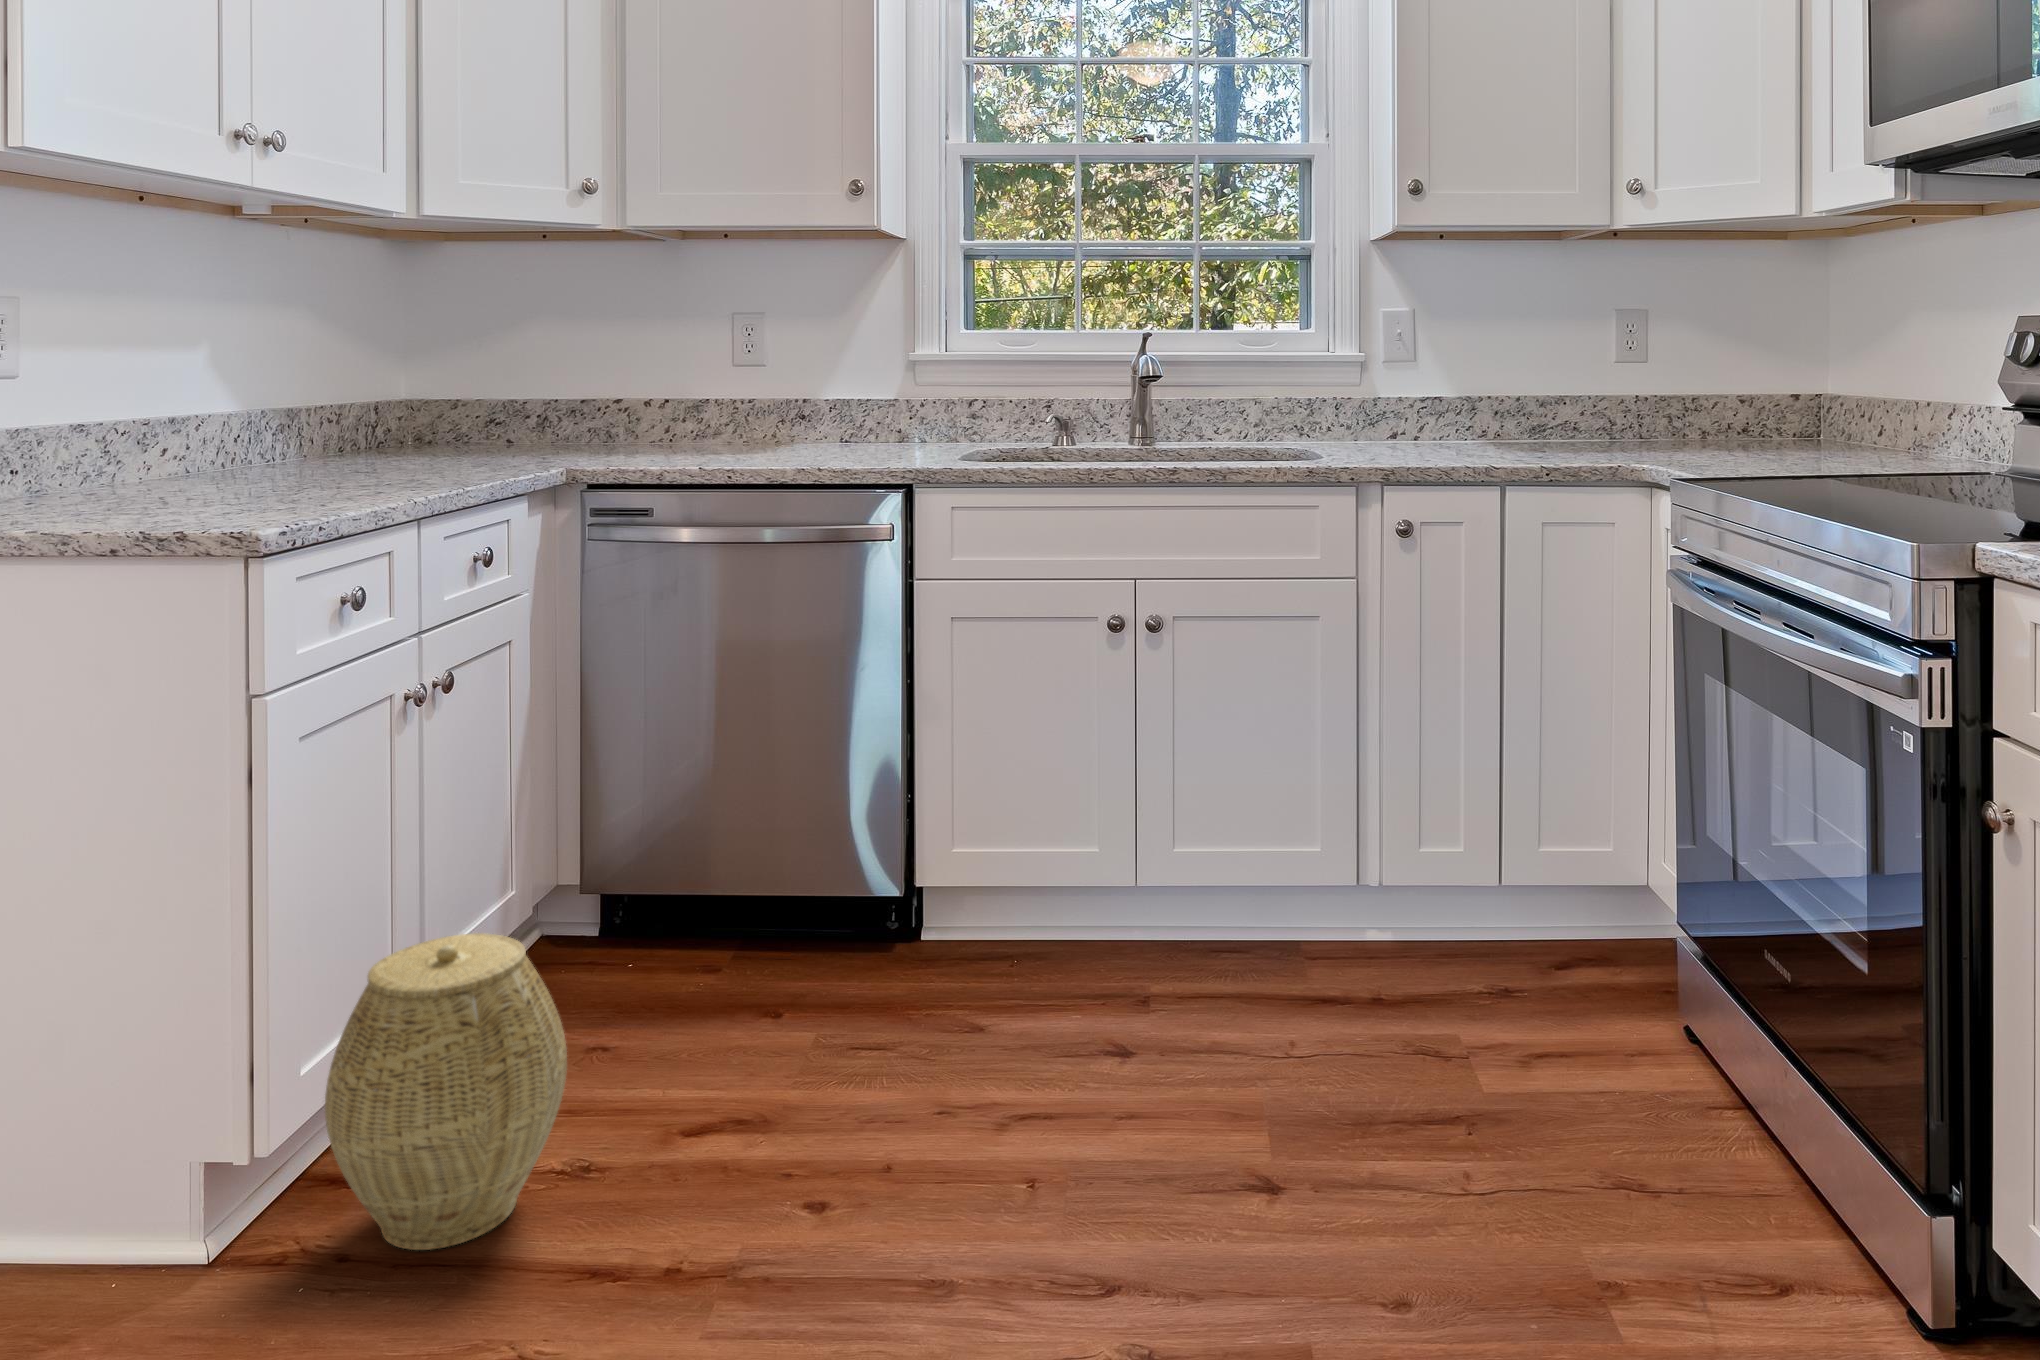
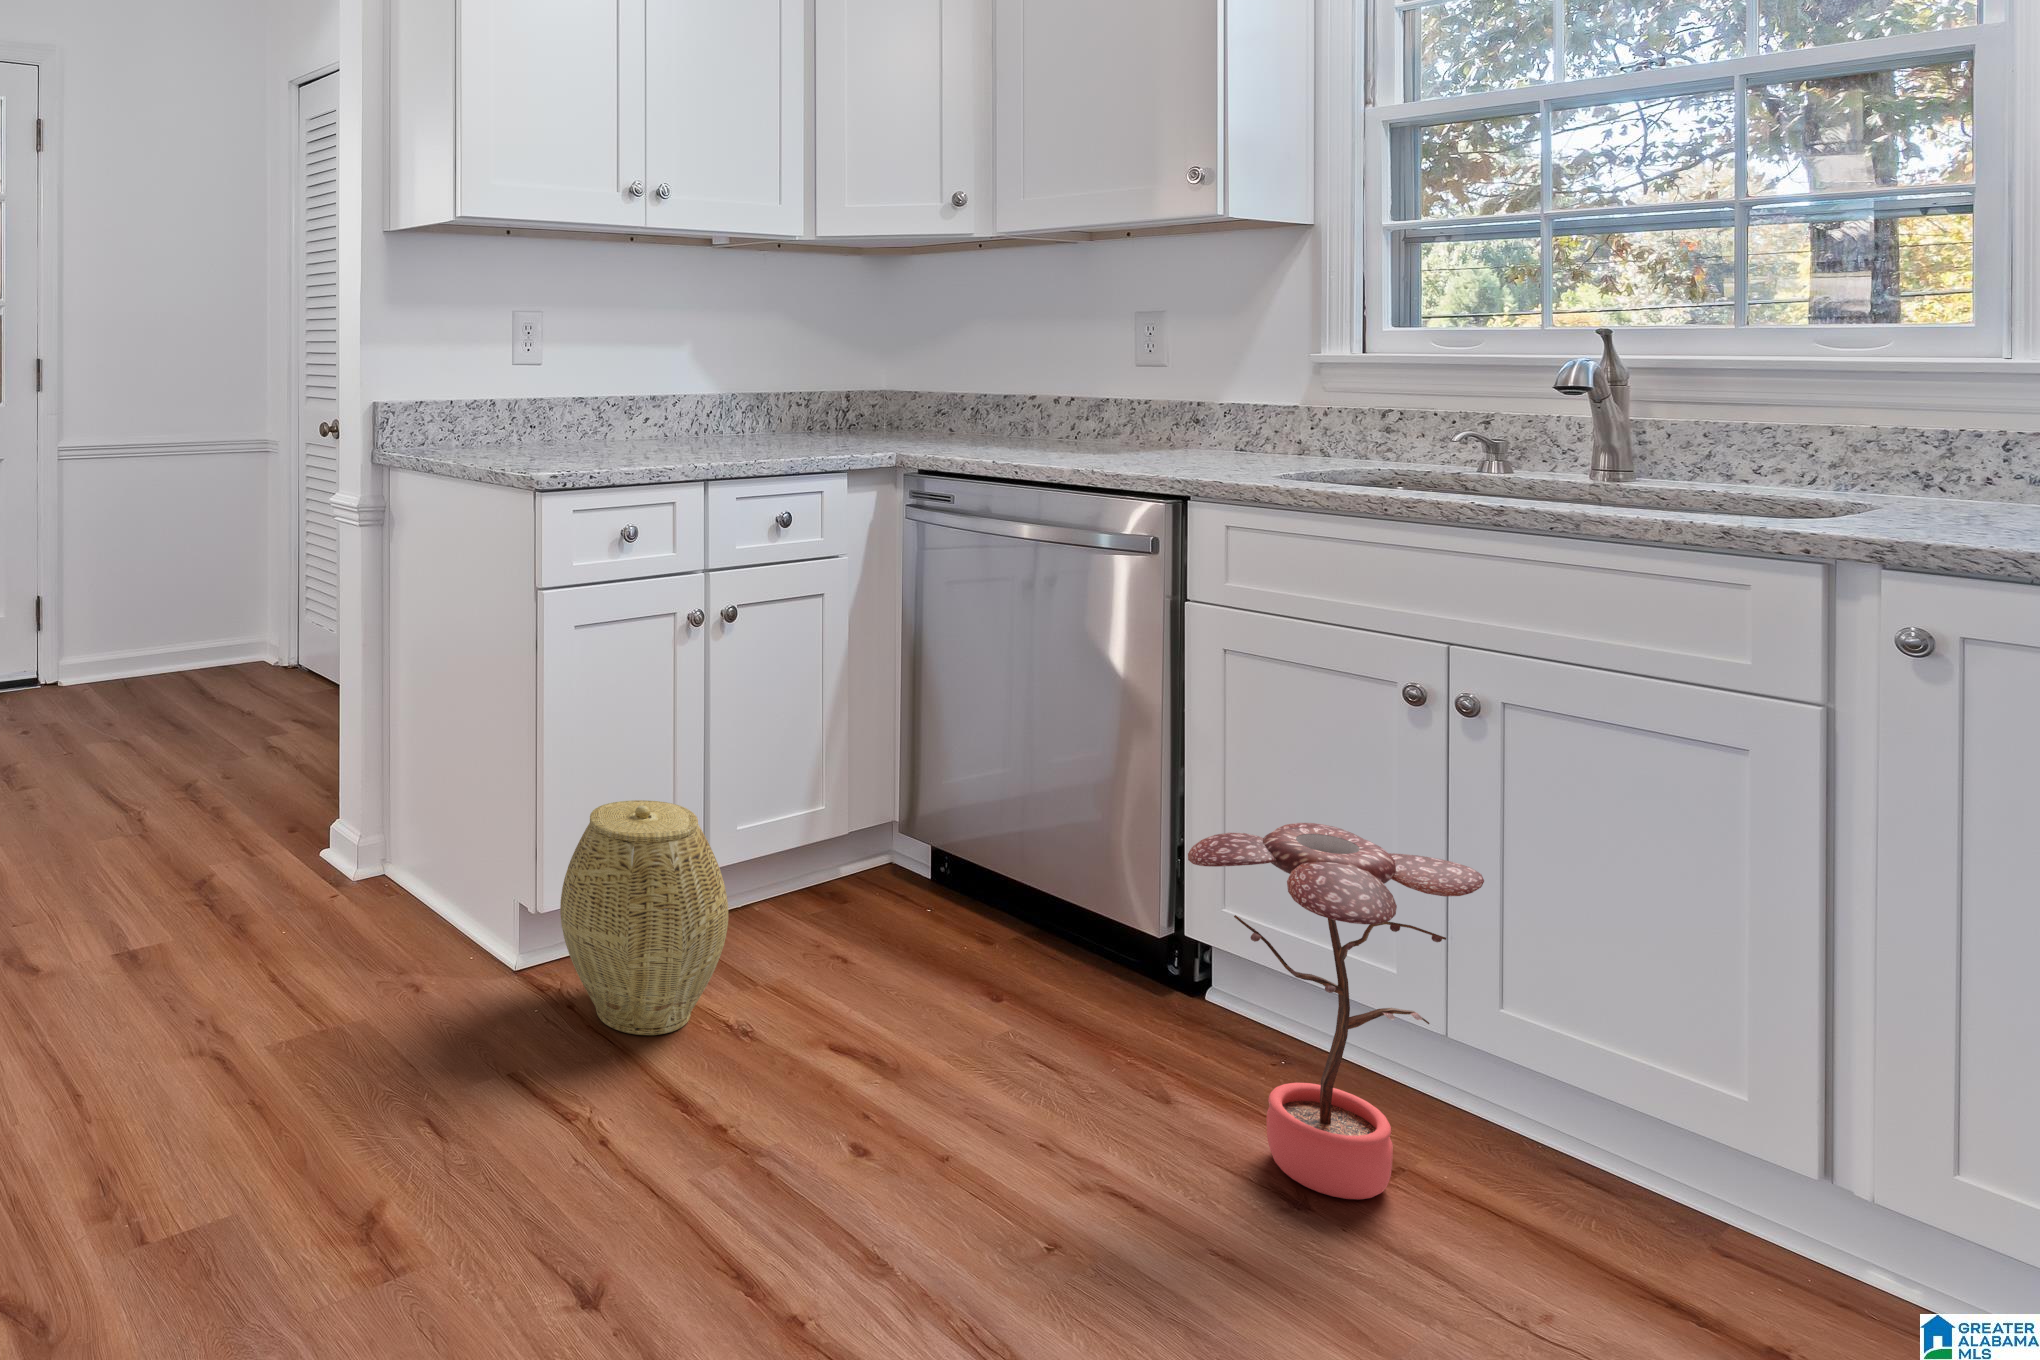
potted plant: none [1020,746,1205,1041] -> present [1188,823,1484,1199]

